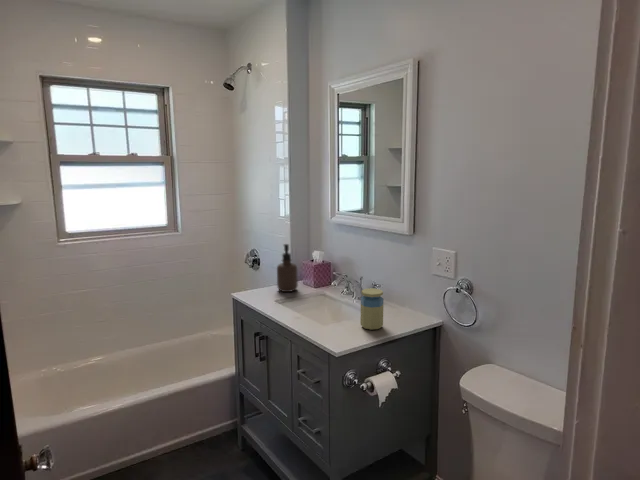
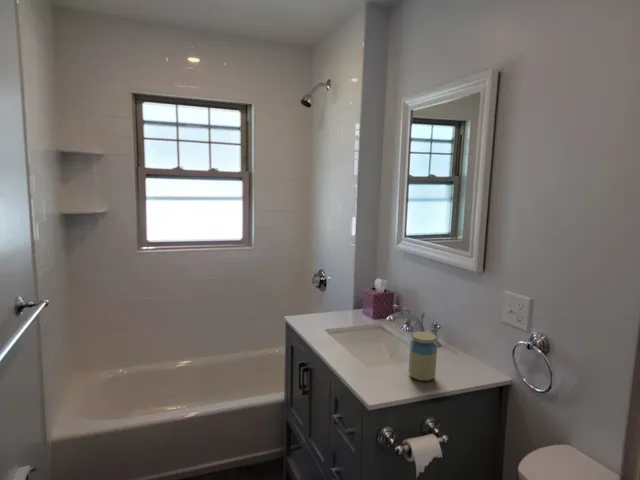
soap dispenser: present [277,244,298,292] -> none [333,269,355,321]

